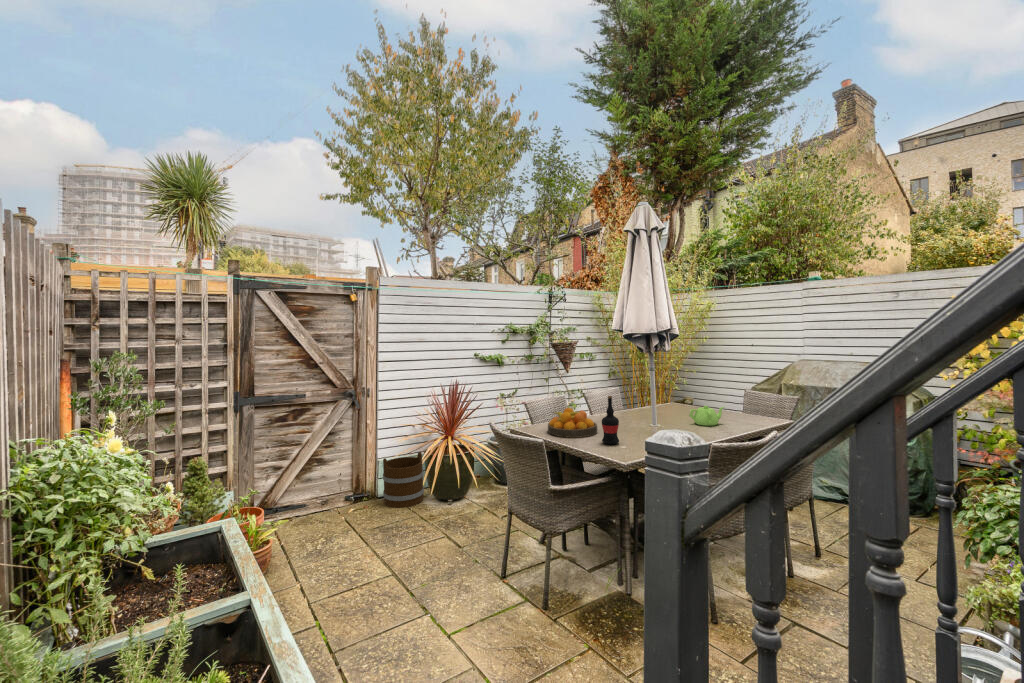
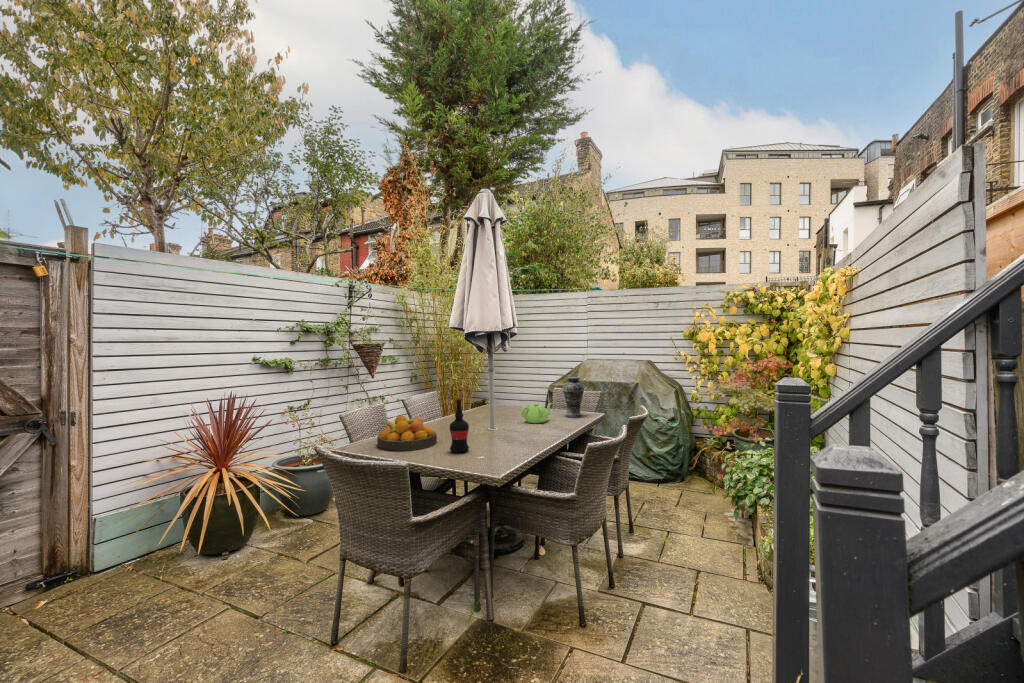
vase: none [740,381,766,424] -> present [563,377,584,417]
bucket: present [383,452,424,508] -> none [103,497,178,589]

